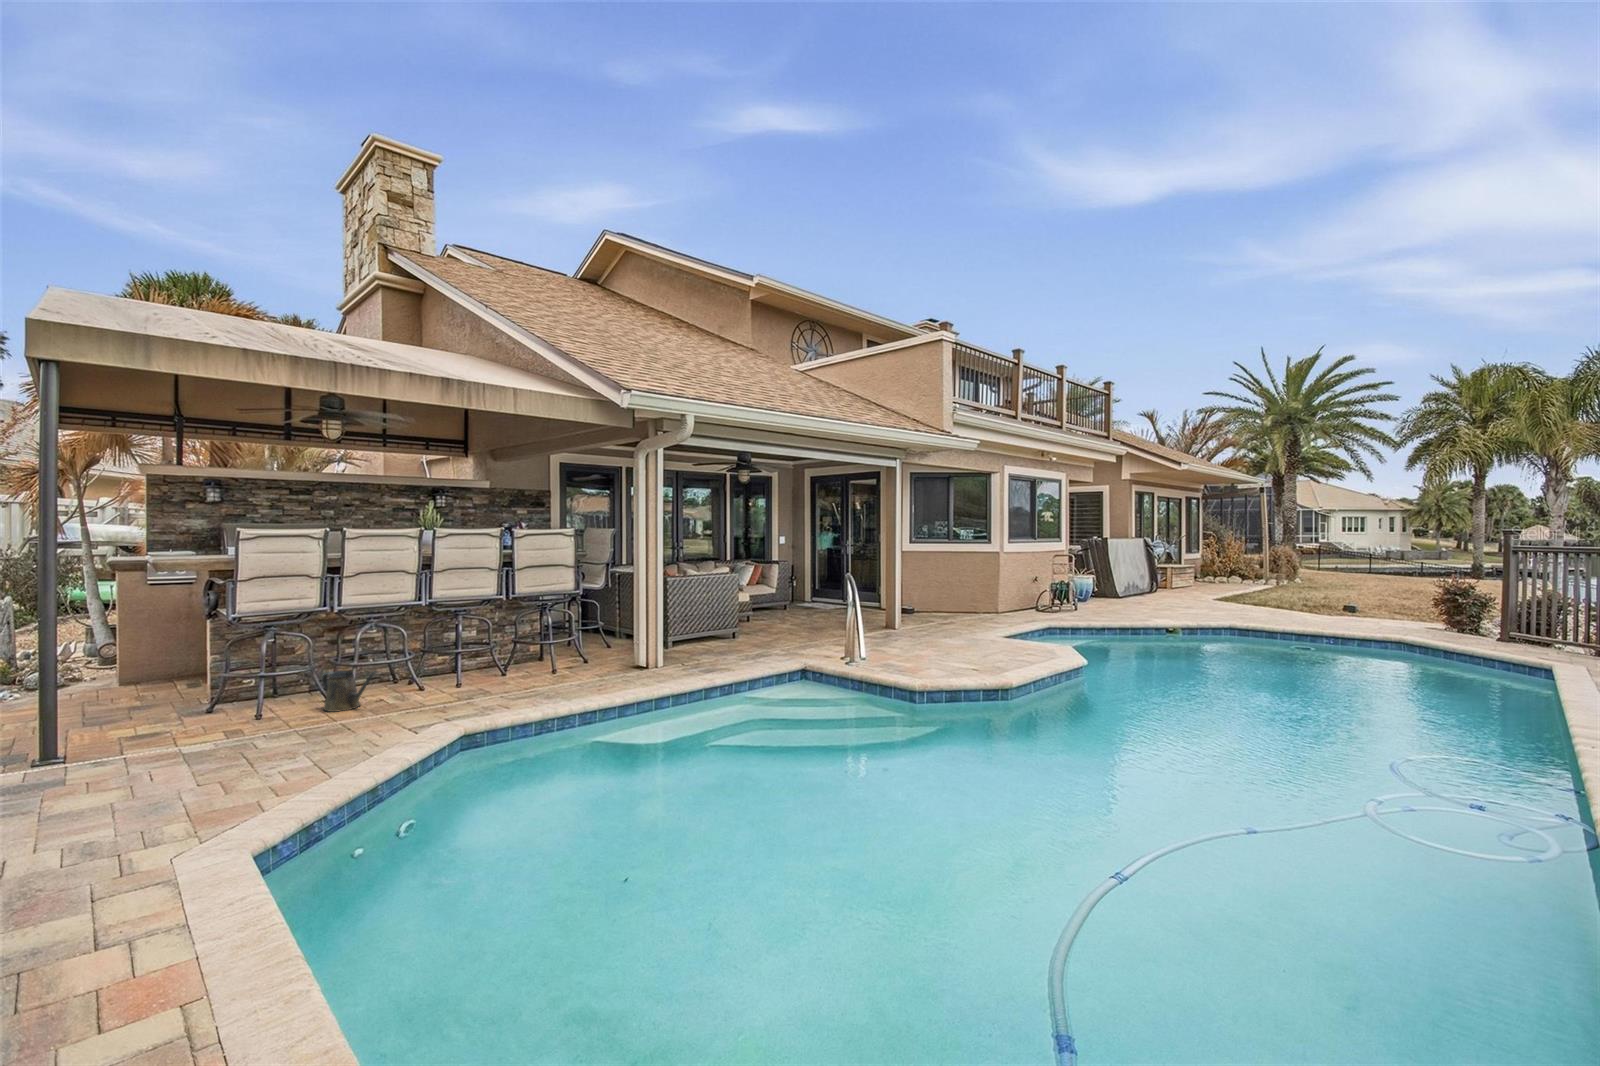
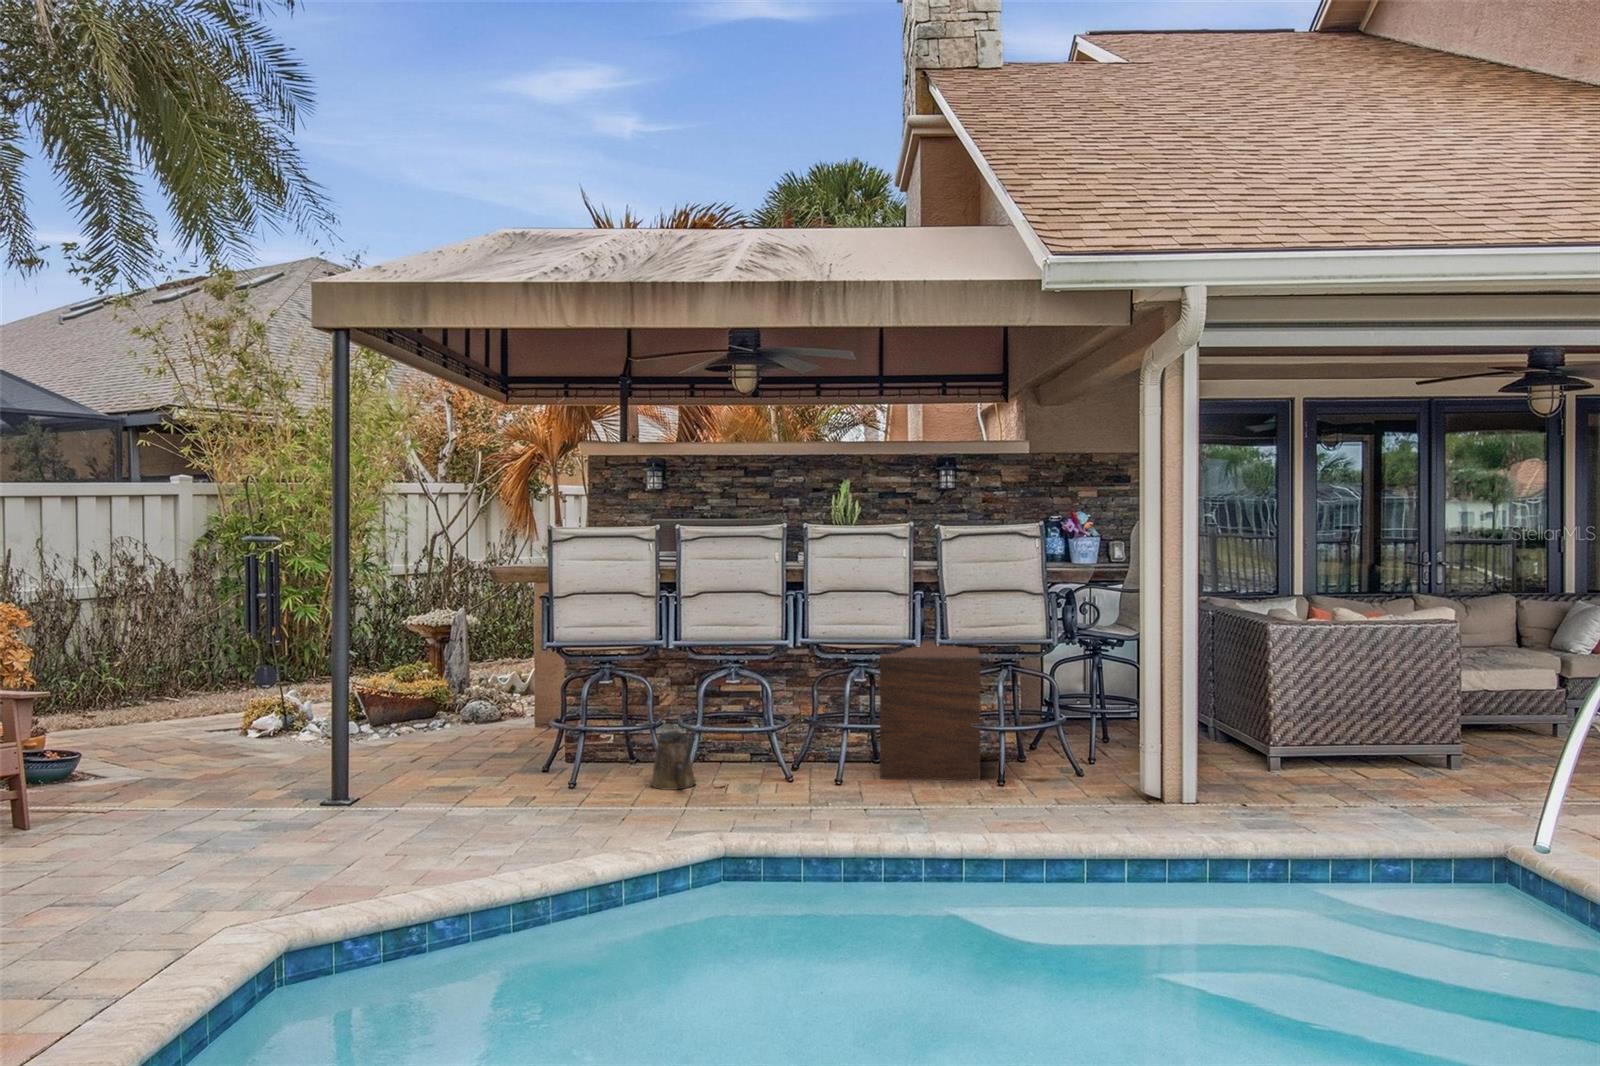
side table: none [459,596,541,682] -> present [880,641,980,780]

